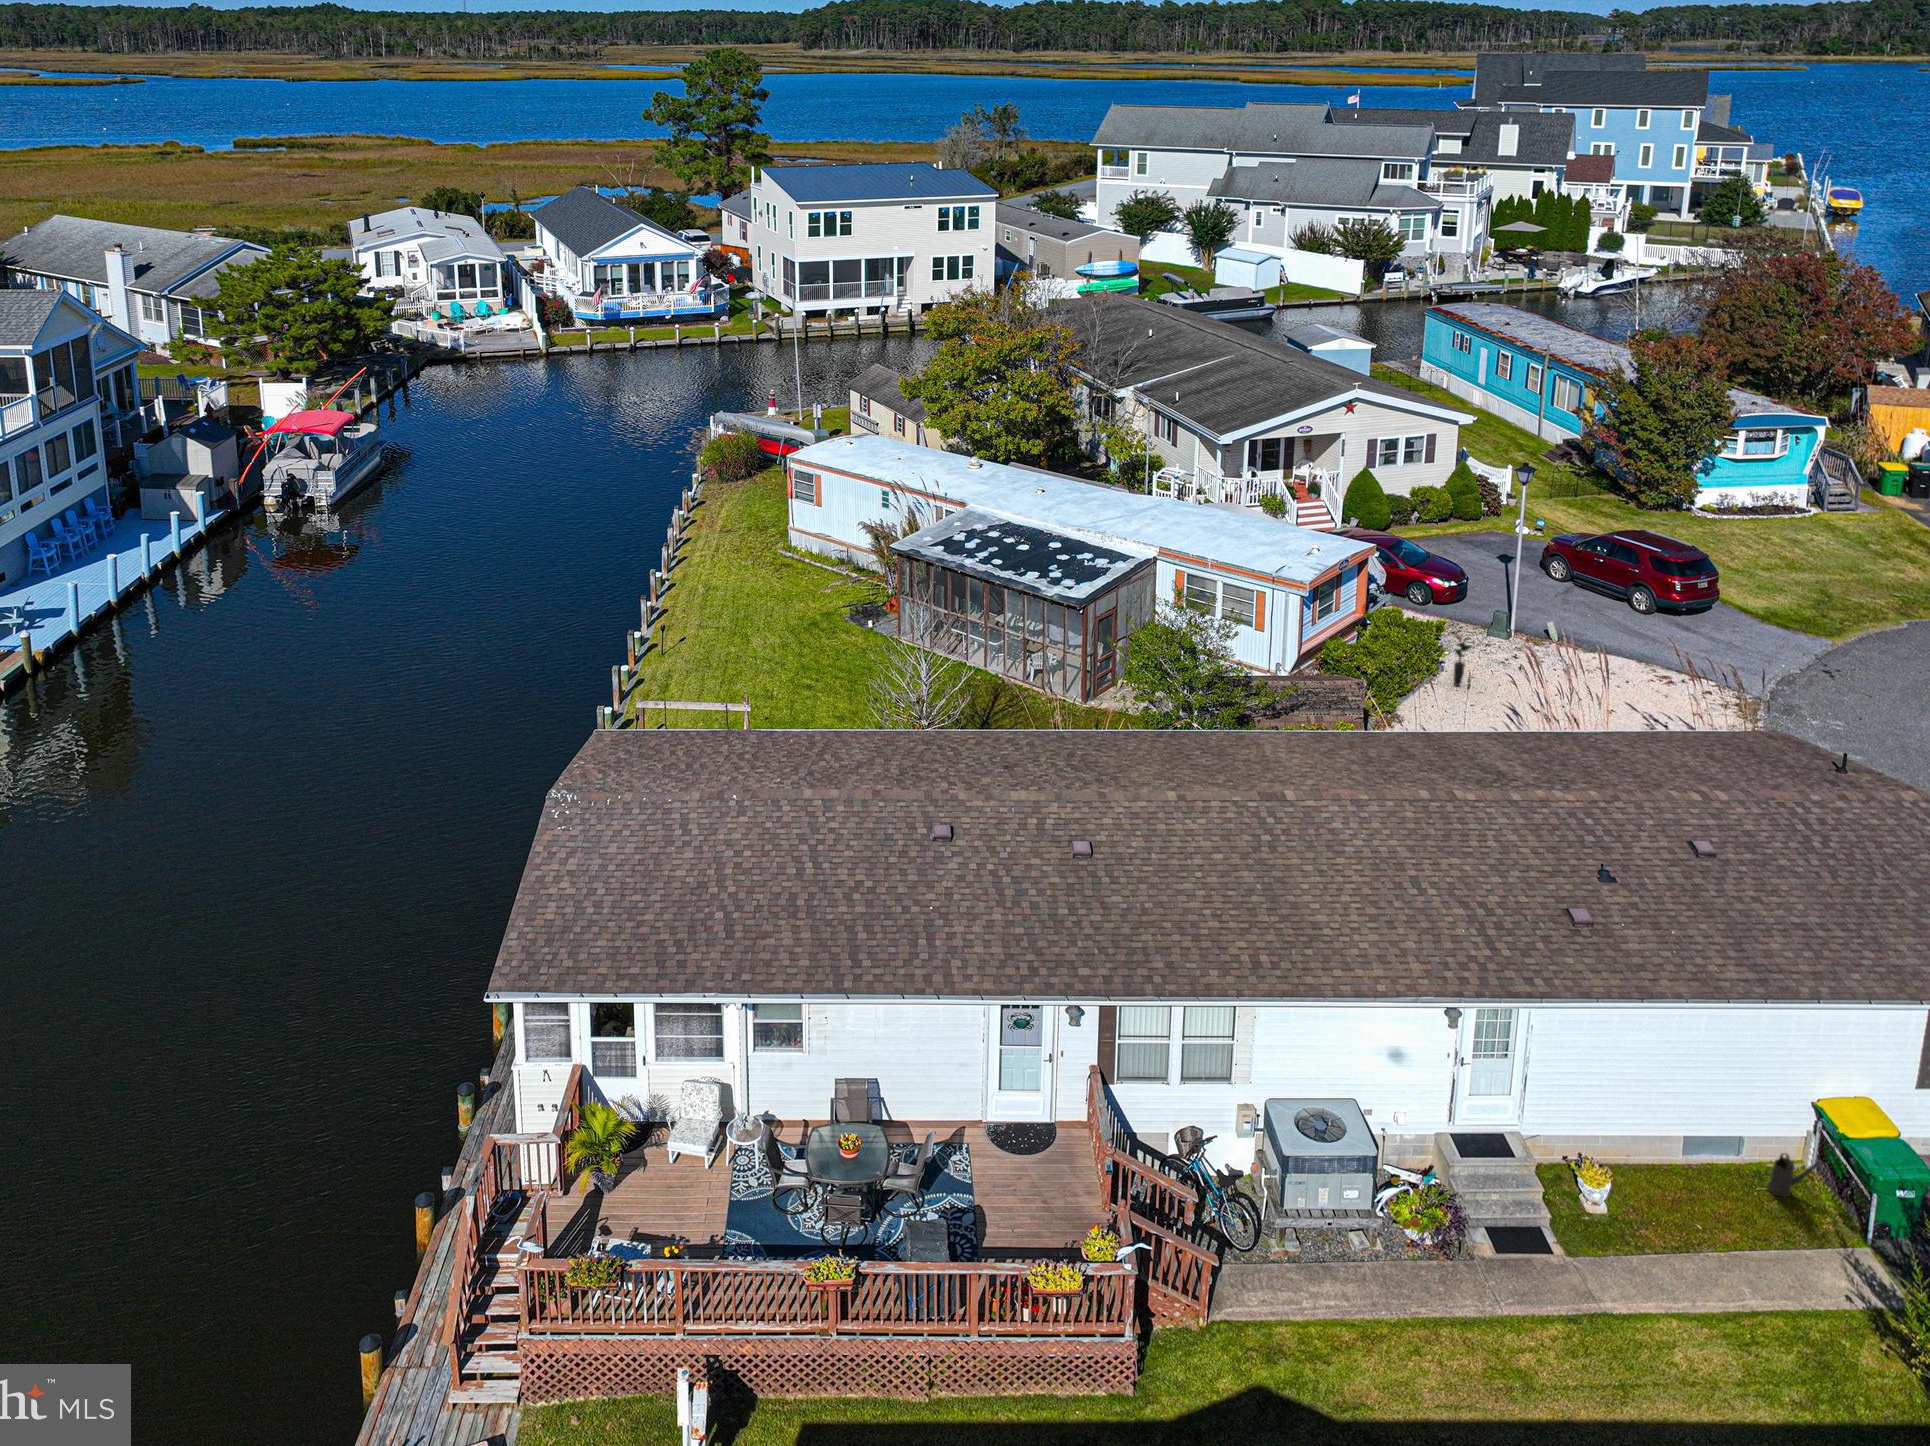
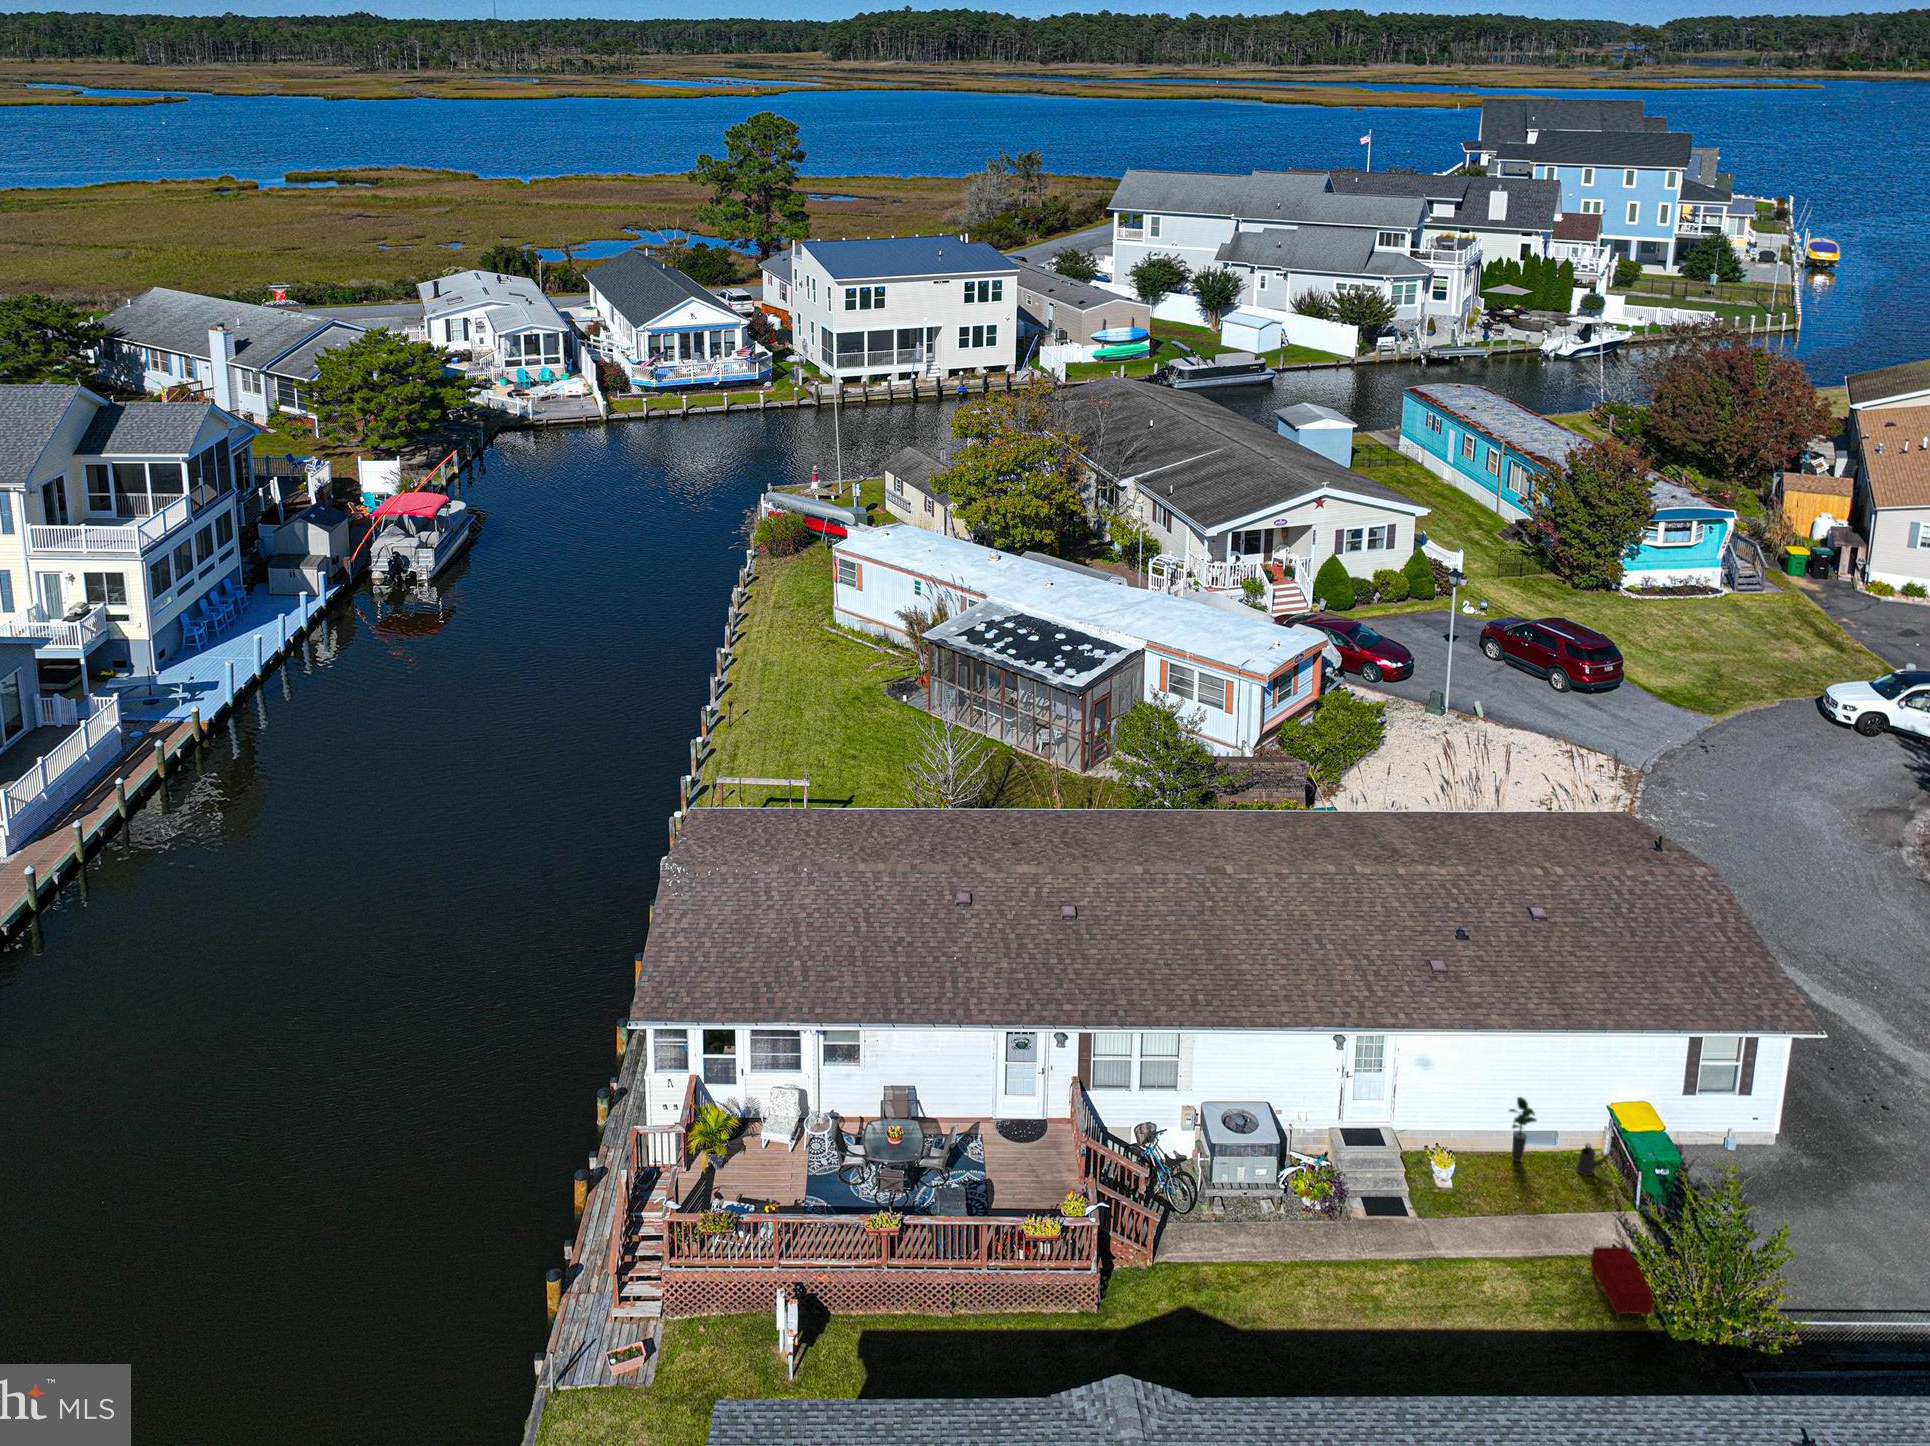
potted plant: present [1453,635,1472,686] -> present [1510,1097,1537,1162]
bench: none [1815,1297,1920,1405] -> present [1590,1246,1654,1321]

